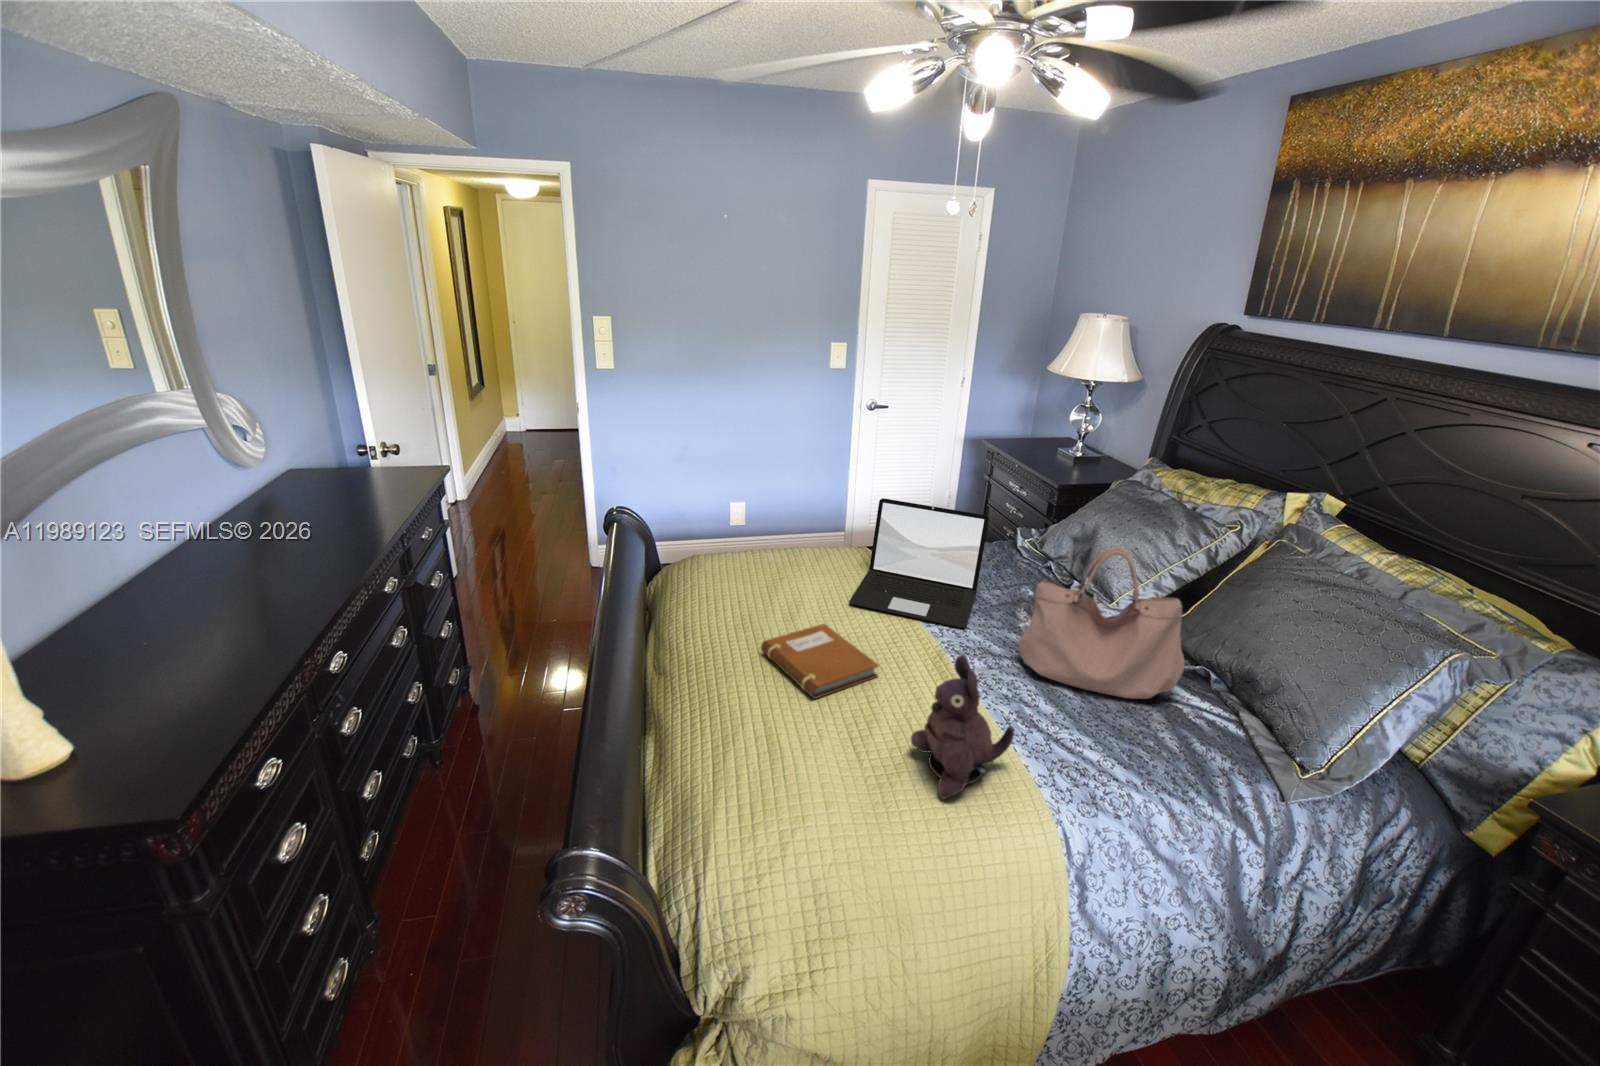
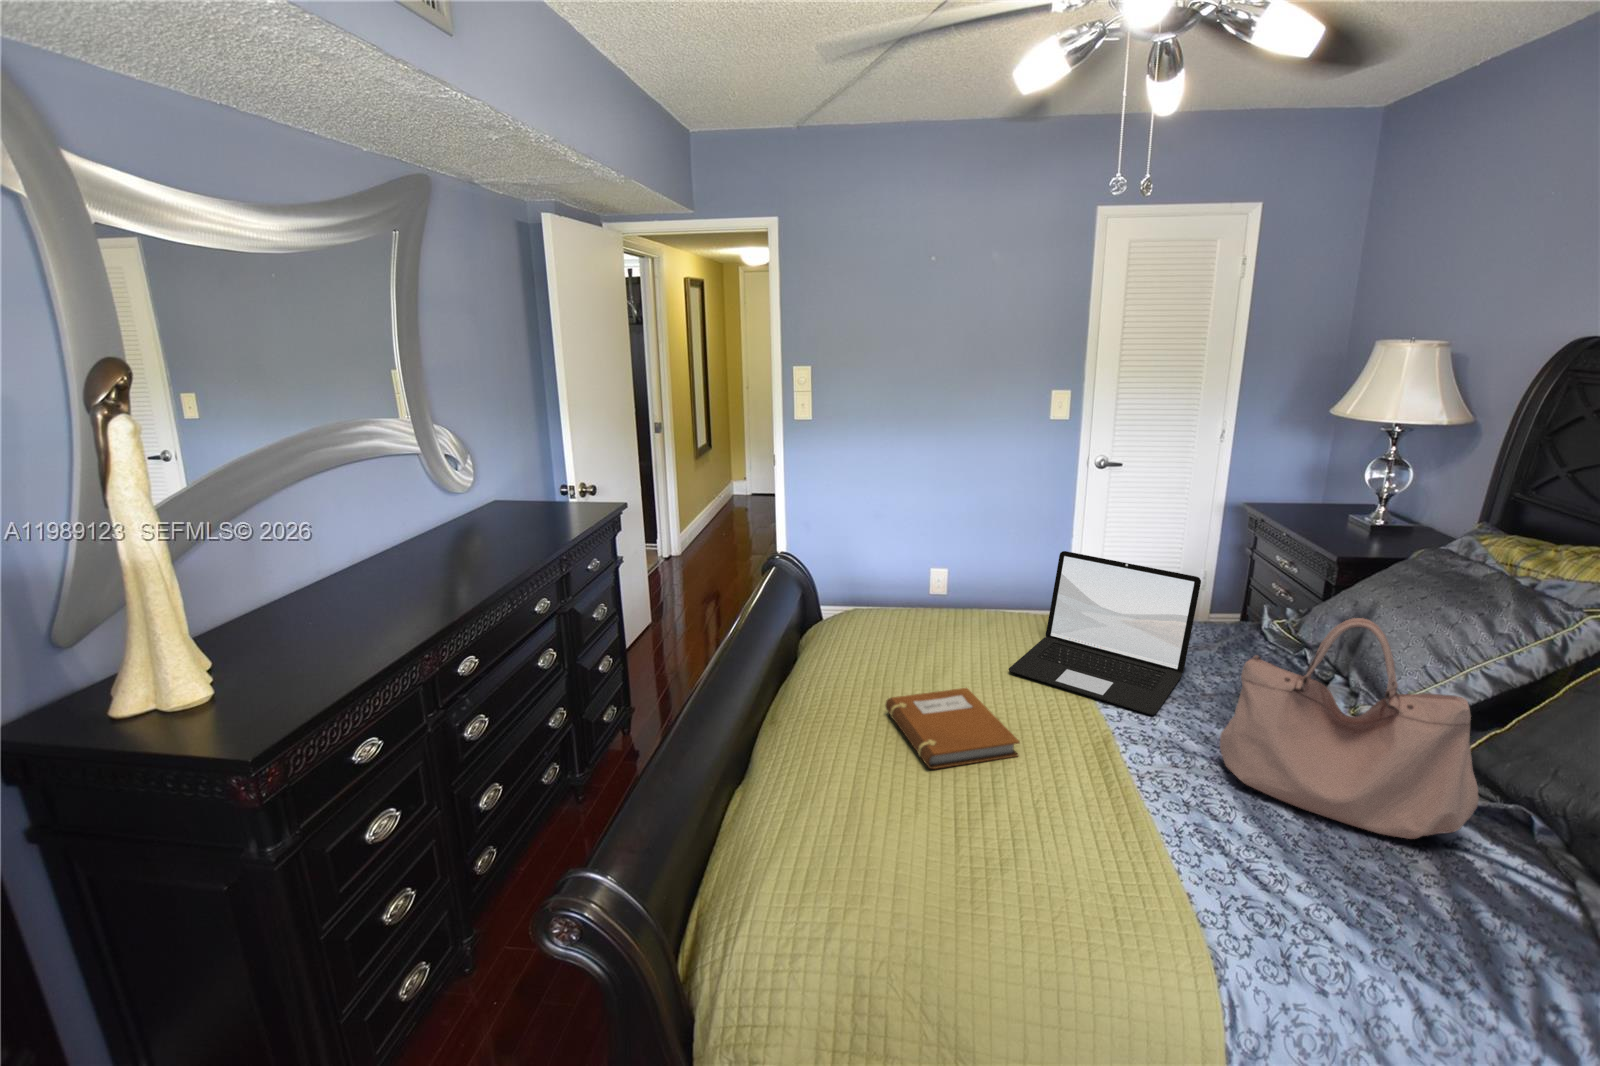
plush toy: present [911,655,1015,799] -> none [1030,727,1170,912]

